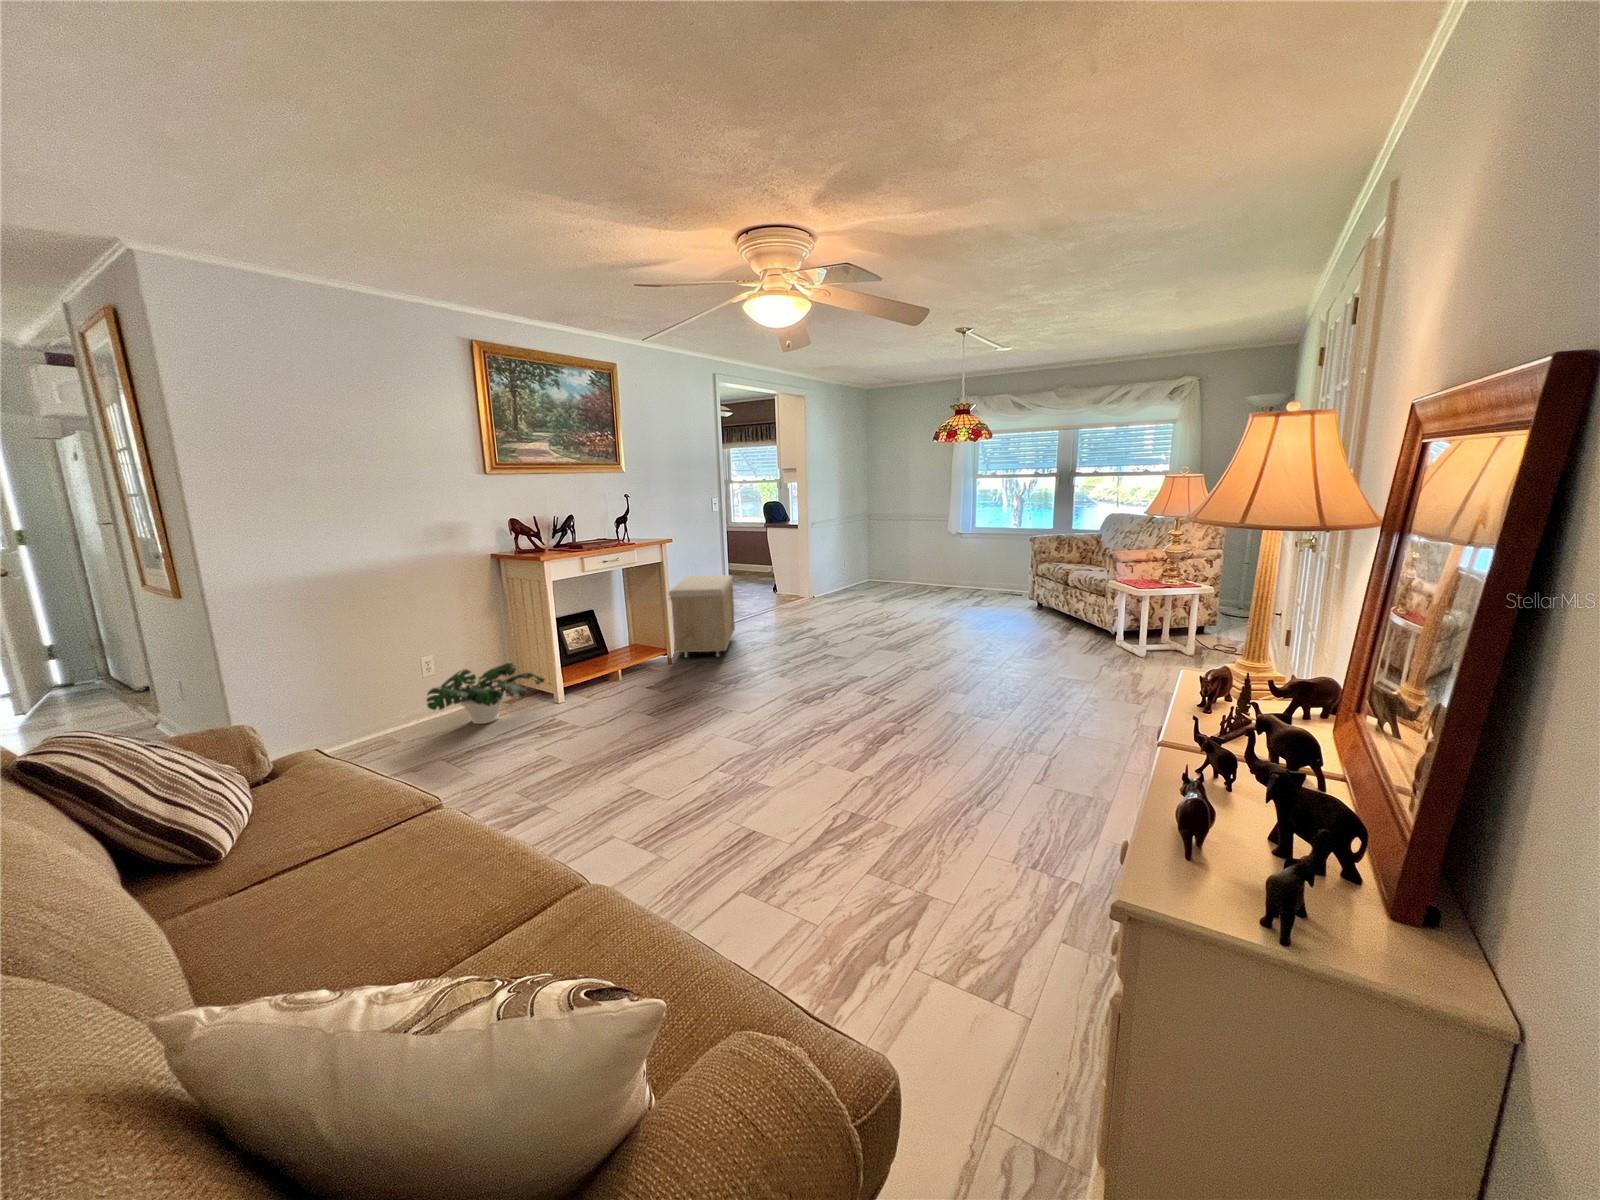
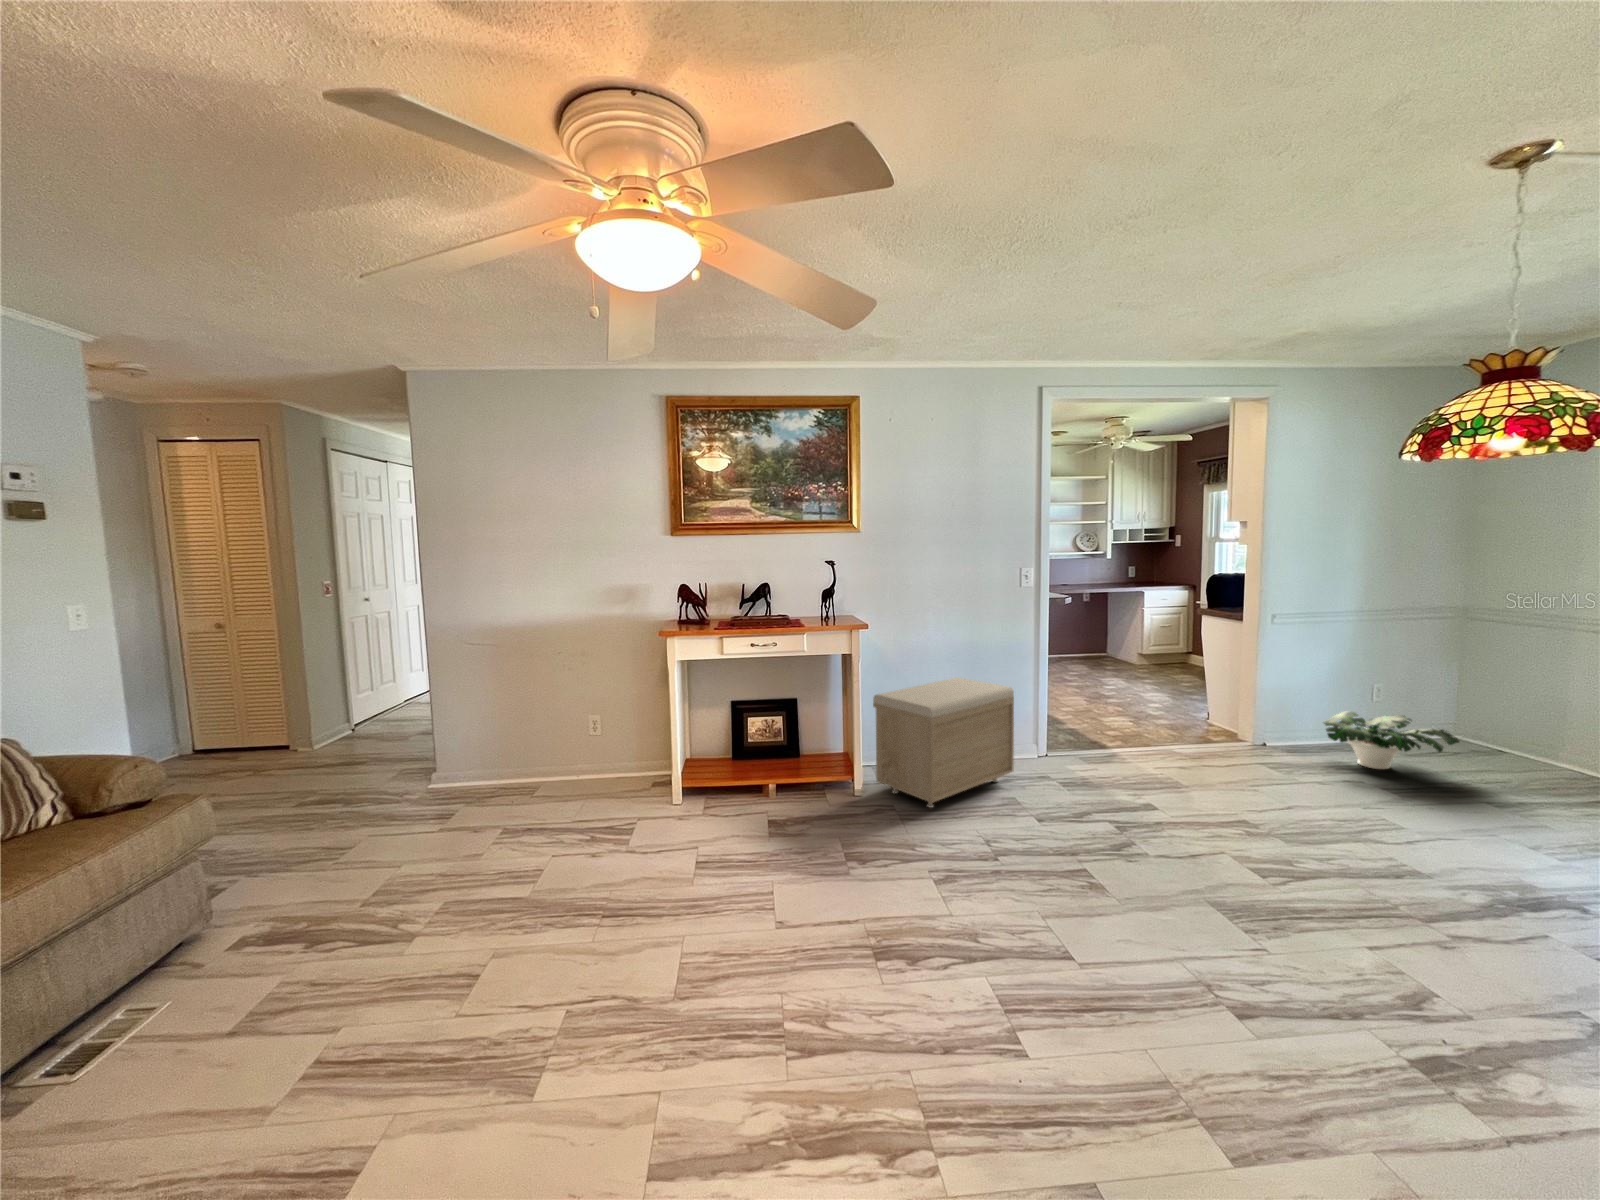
potted plant: present [426,663,545,724] -> present [1323,711,1459,769]

